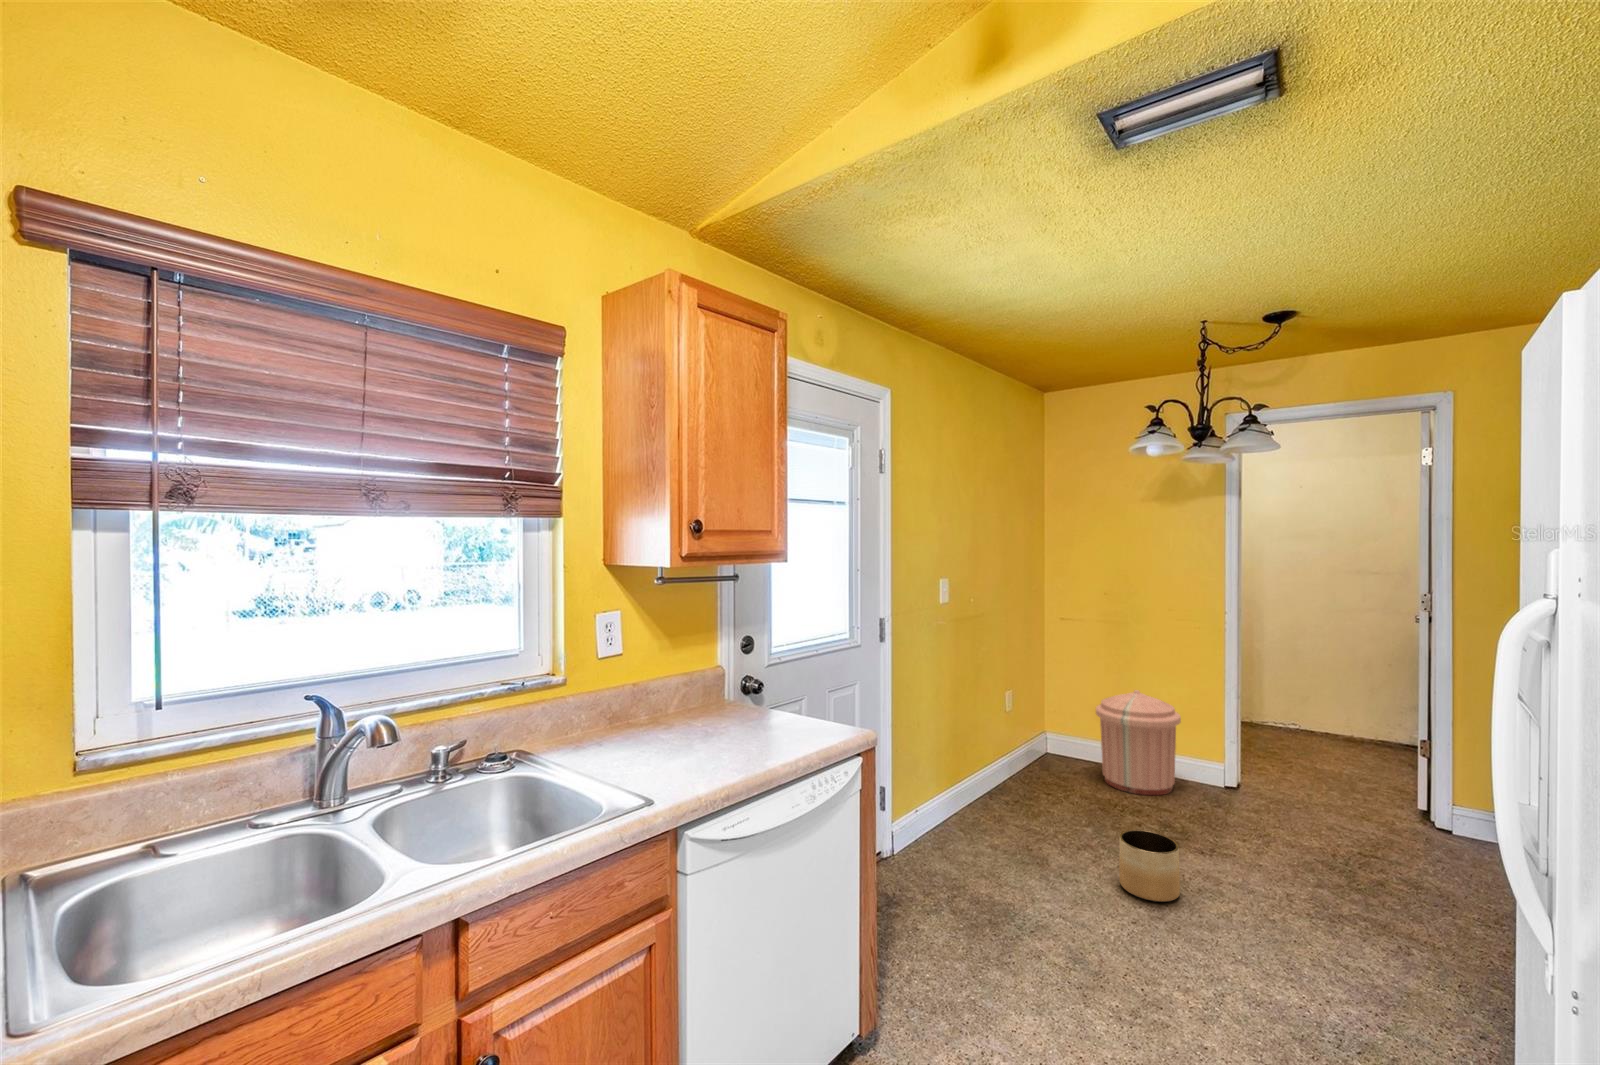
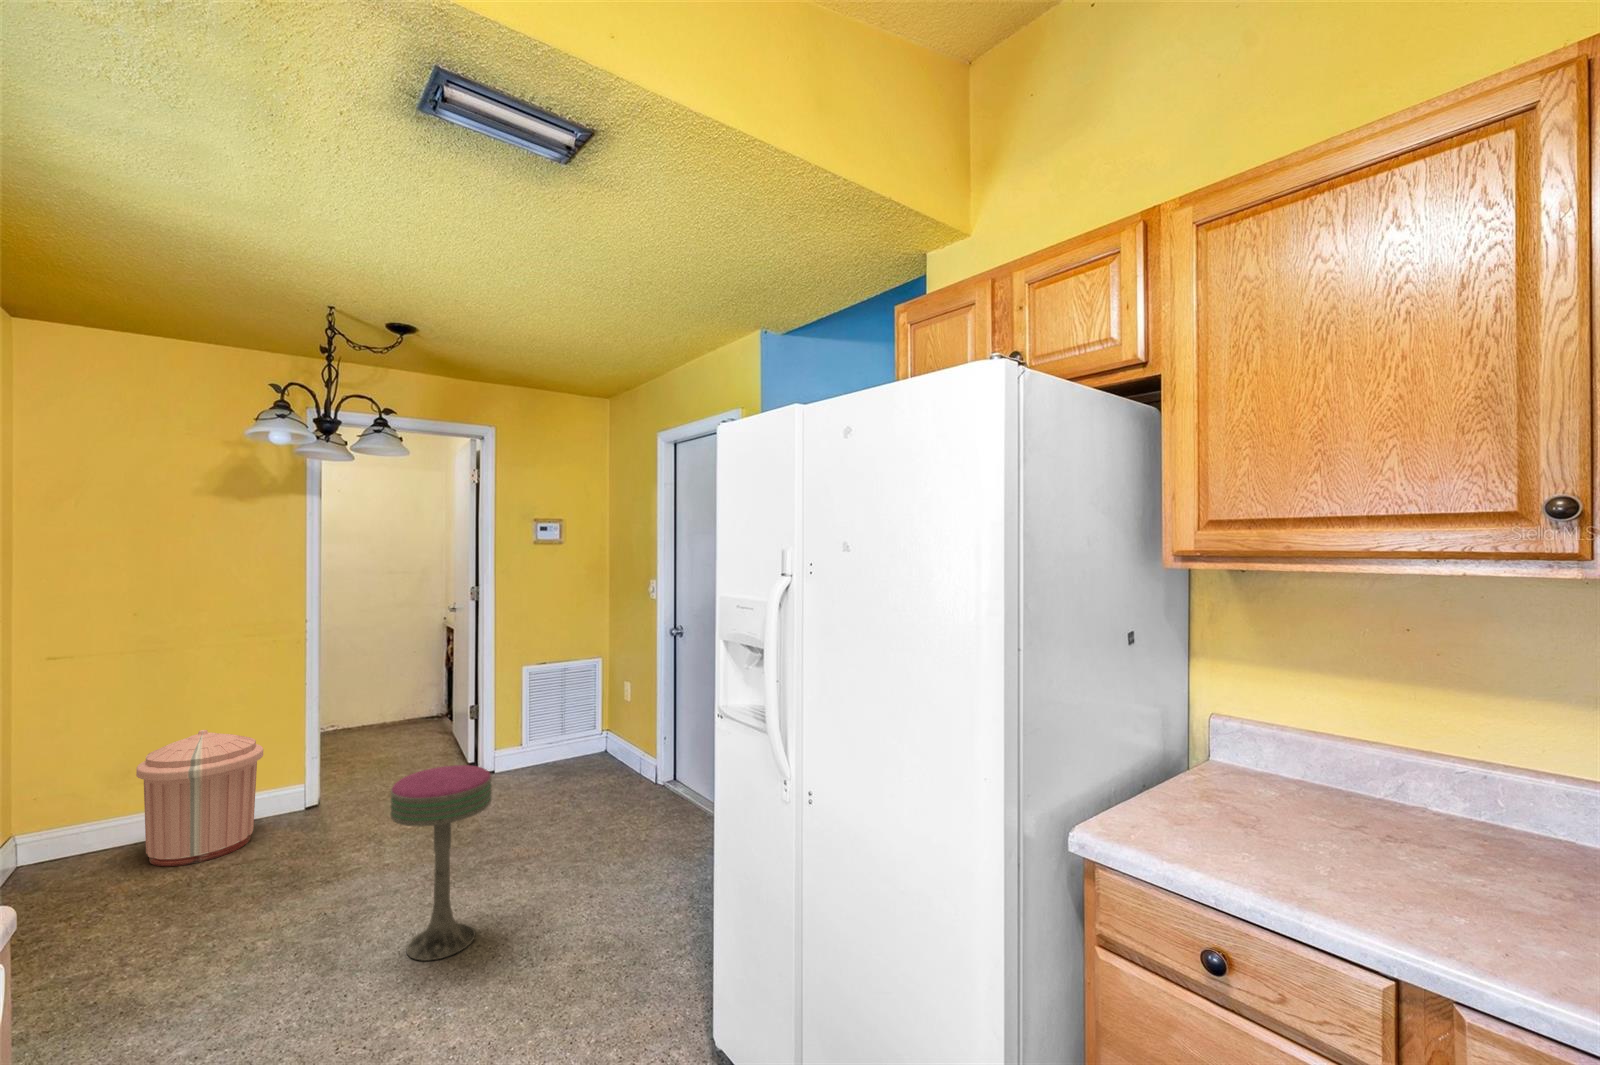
bar stool: none [1203,772,1317,979] -> present [390,765,492,961]
planter: present [1119,830,1180,902] -> none [261,878,338,966]

